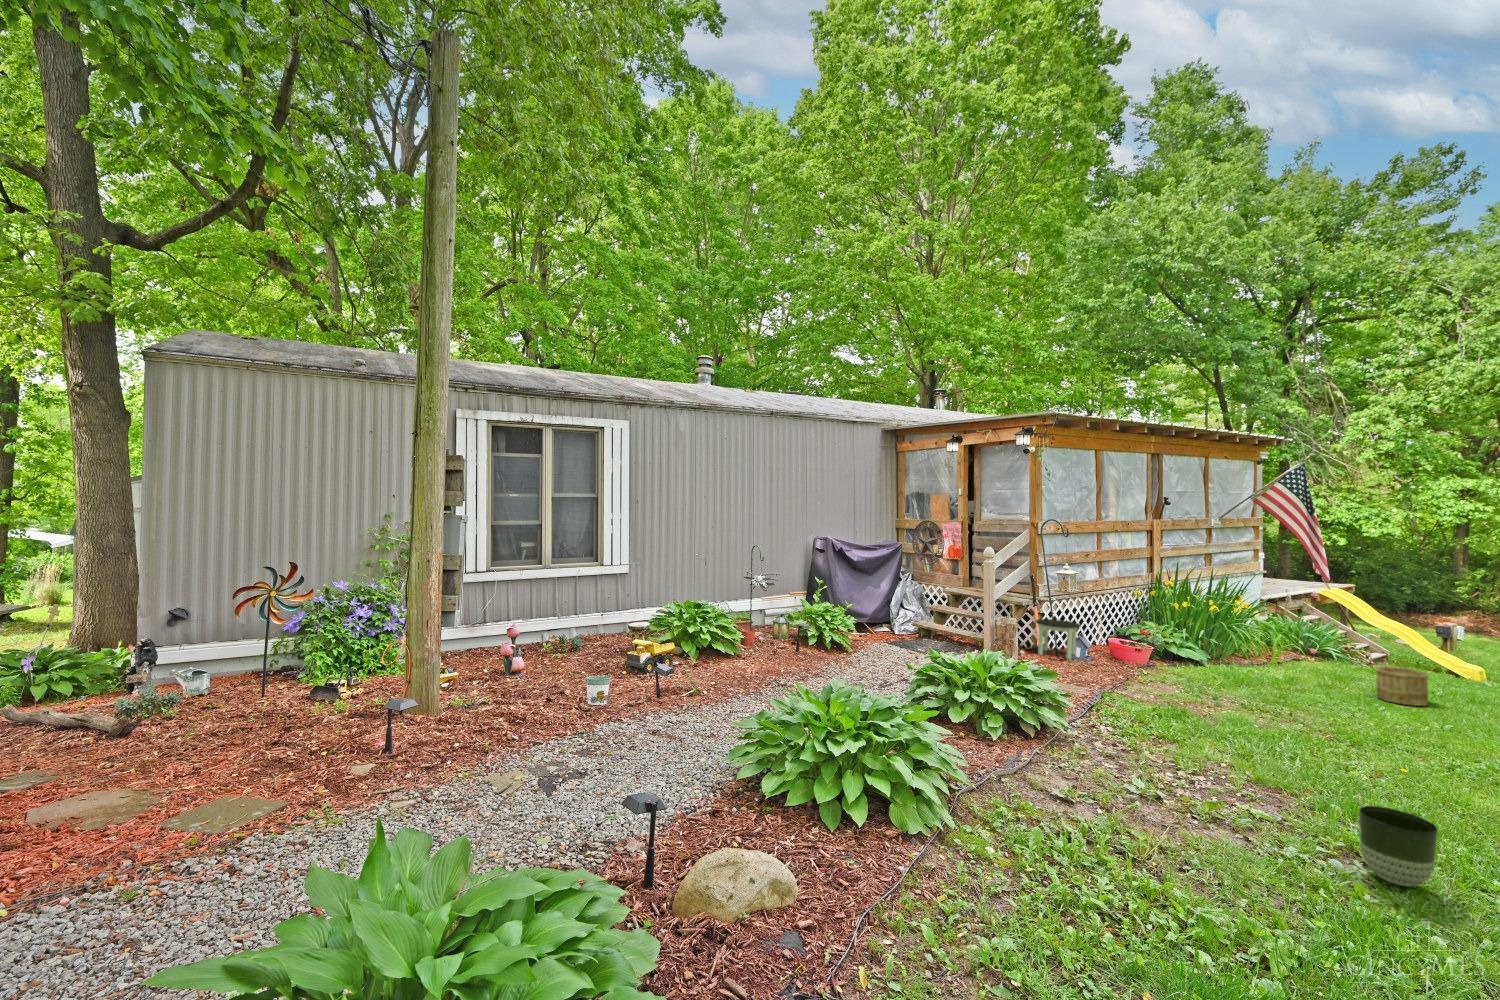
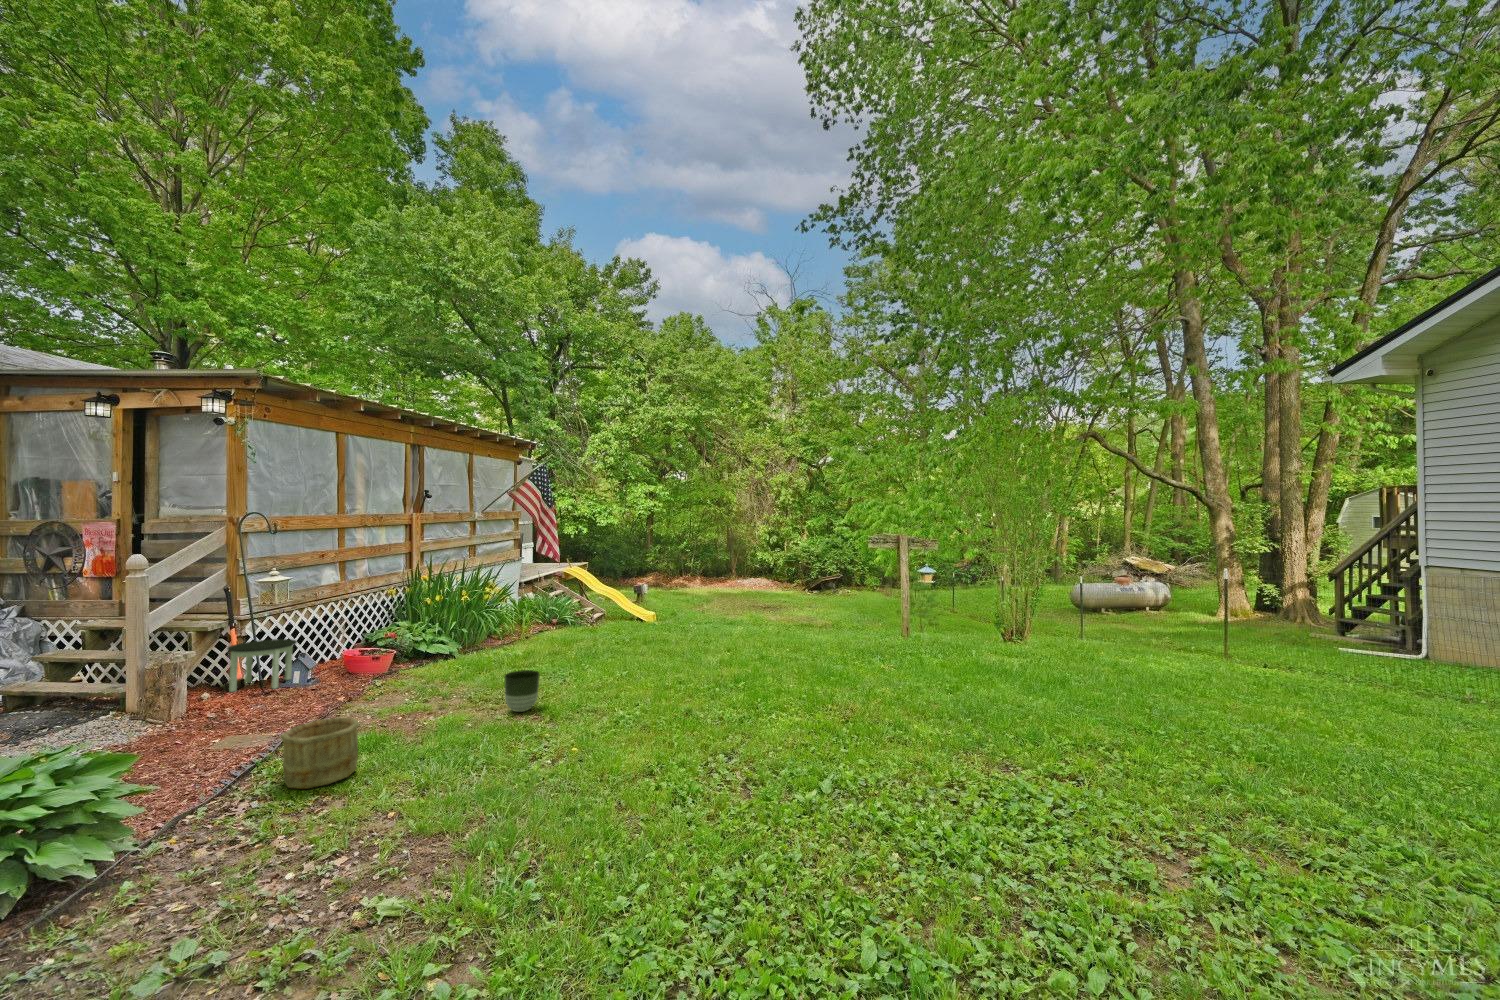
wooden bucket: present [1375,667,1429,706] -> present [281,718,359,789]
planter: present [1359,806,1438,887] -> present [505,670,540,712]

